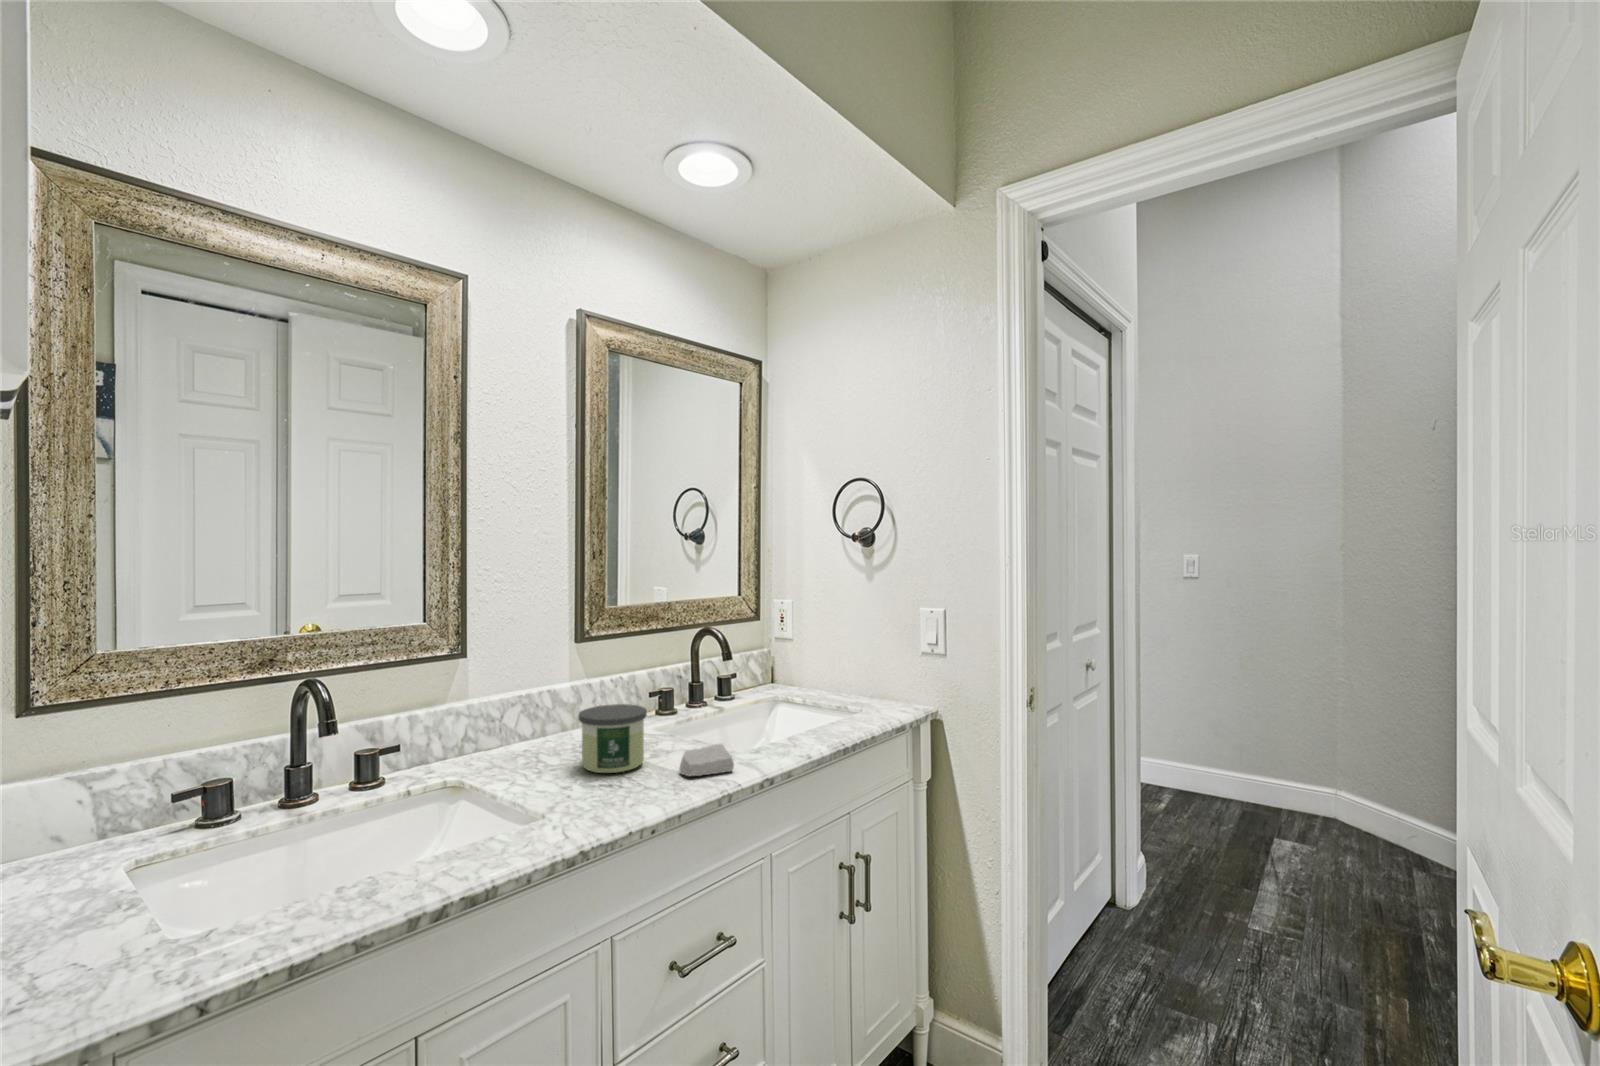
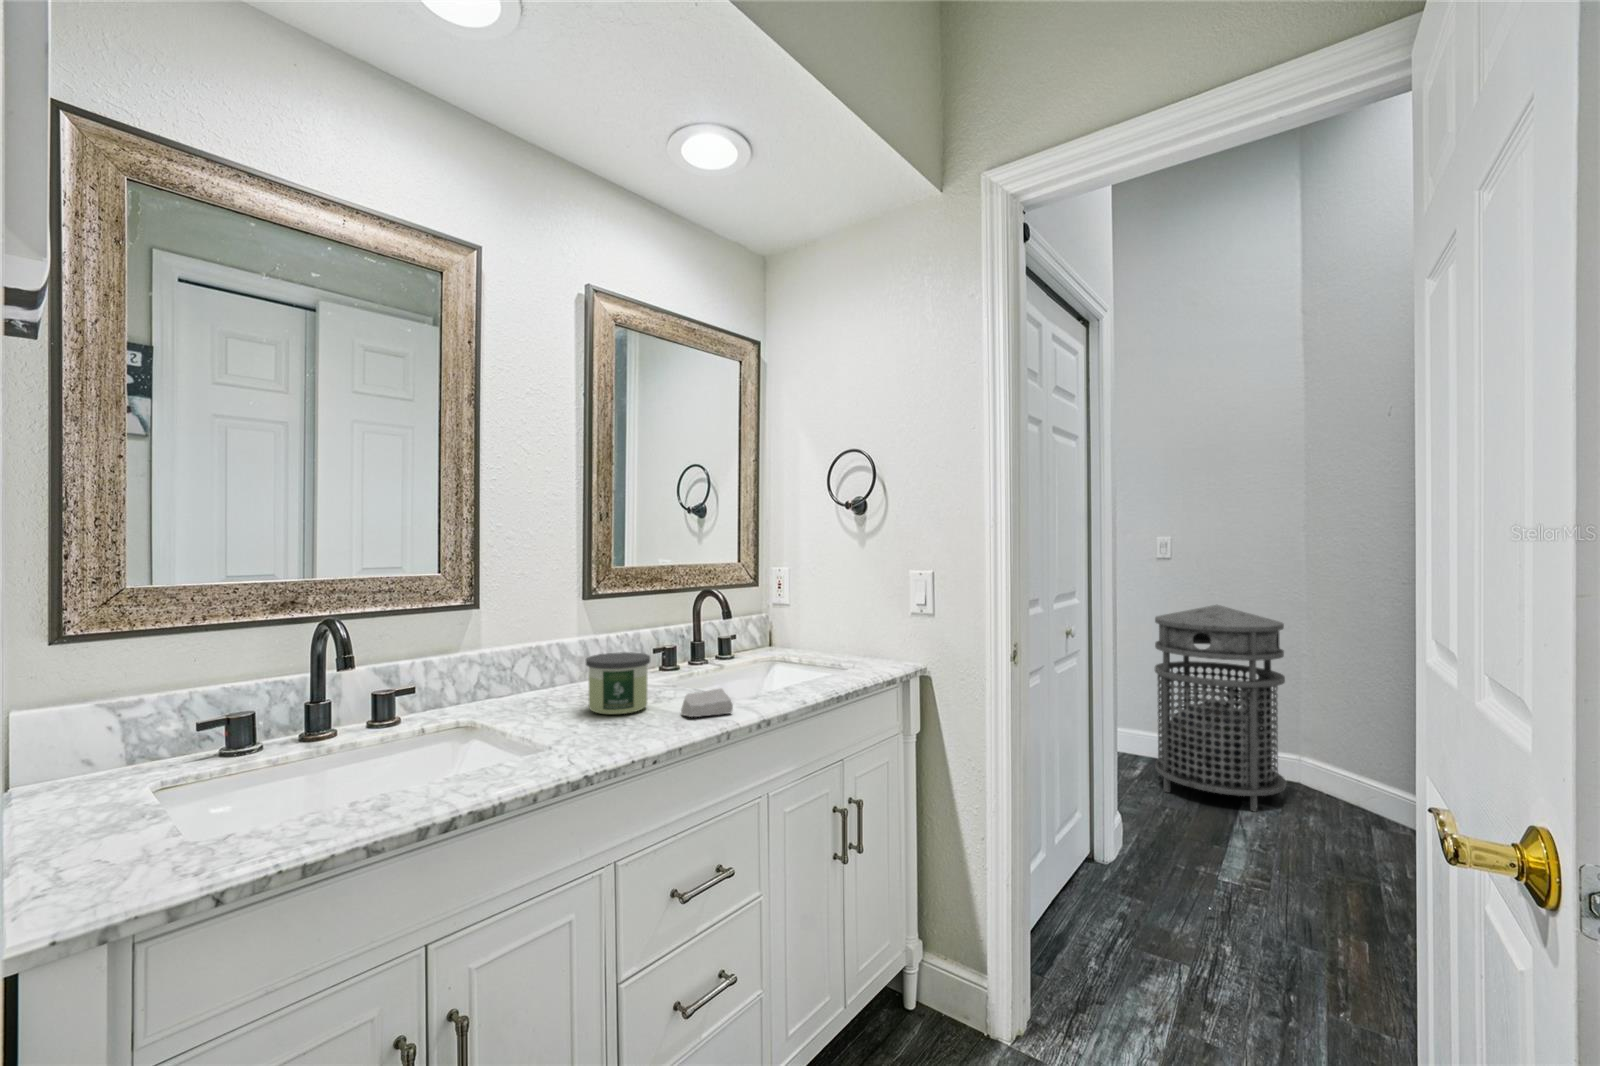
trash can: none [1180,628,1319,849] -> present [1155,605,1286,812]

